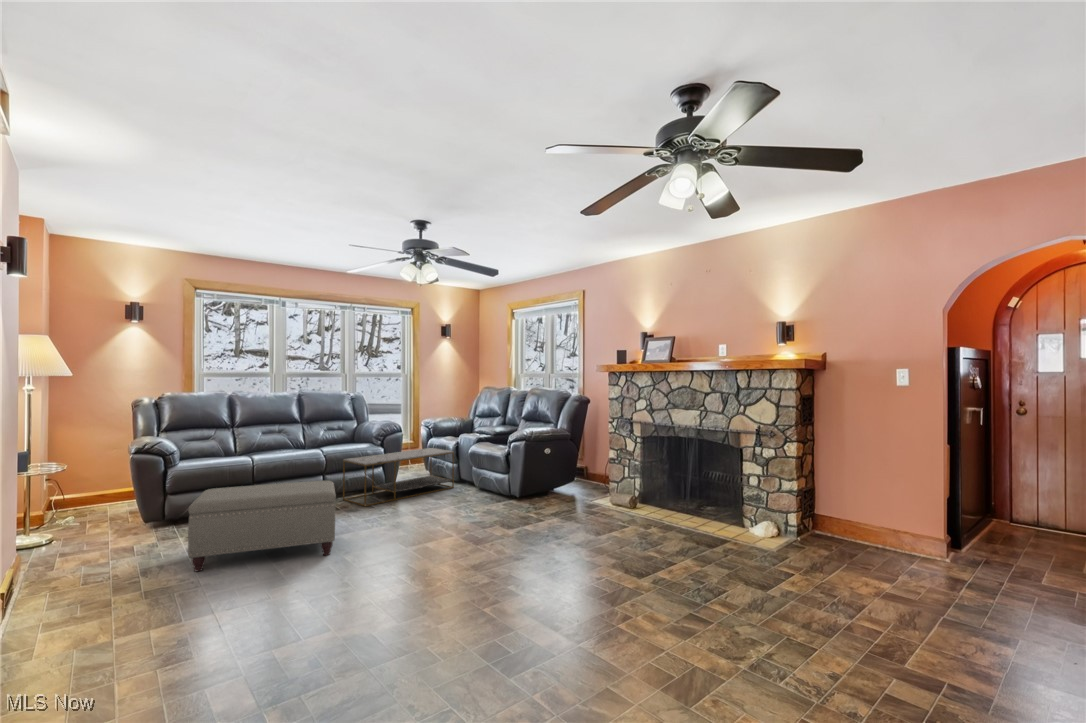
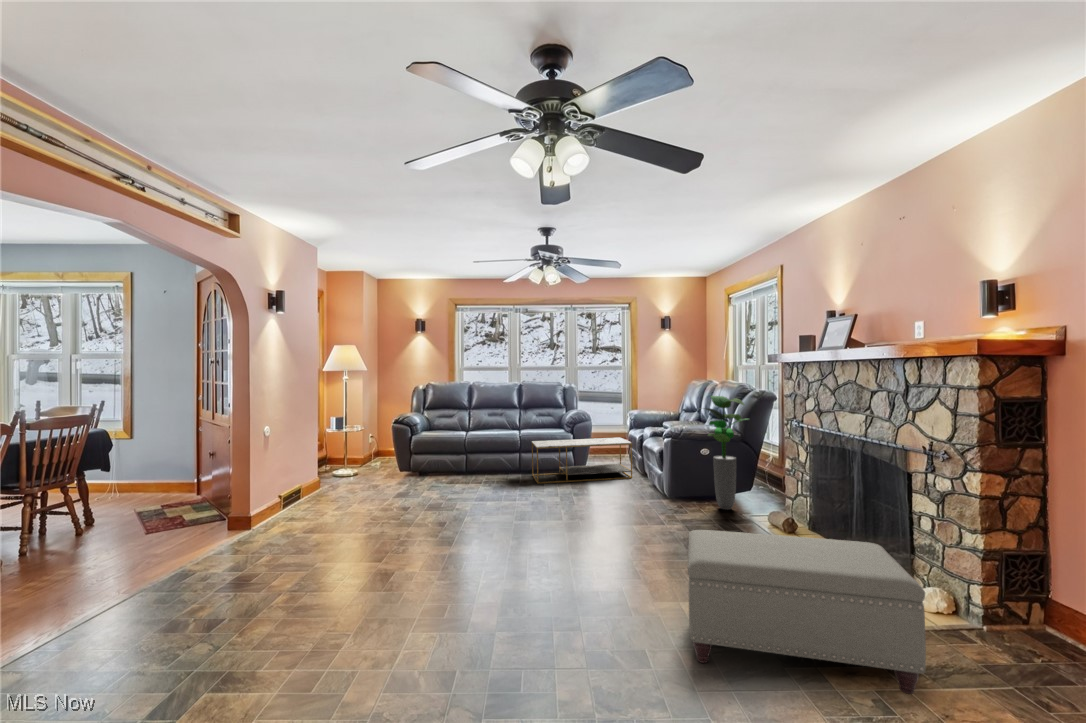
potted plant: none [554,401,593,501] -> present [705,396,747,510]
ottoman: present [188,481,336,571] -> present [688,530,926,694]

